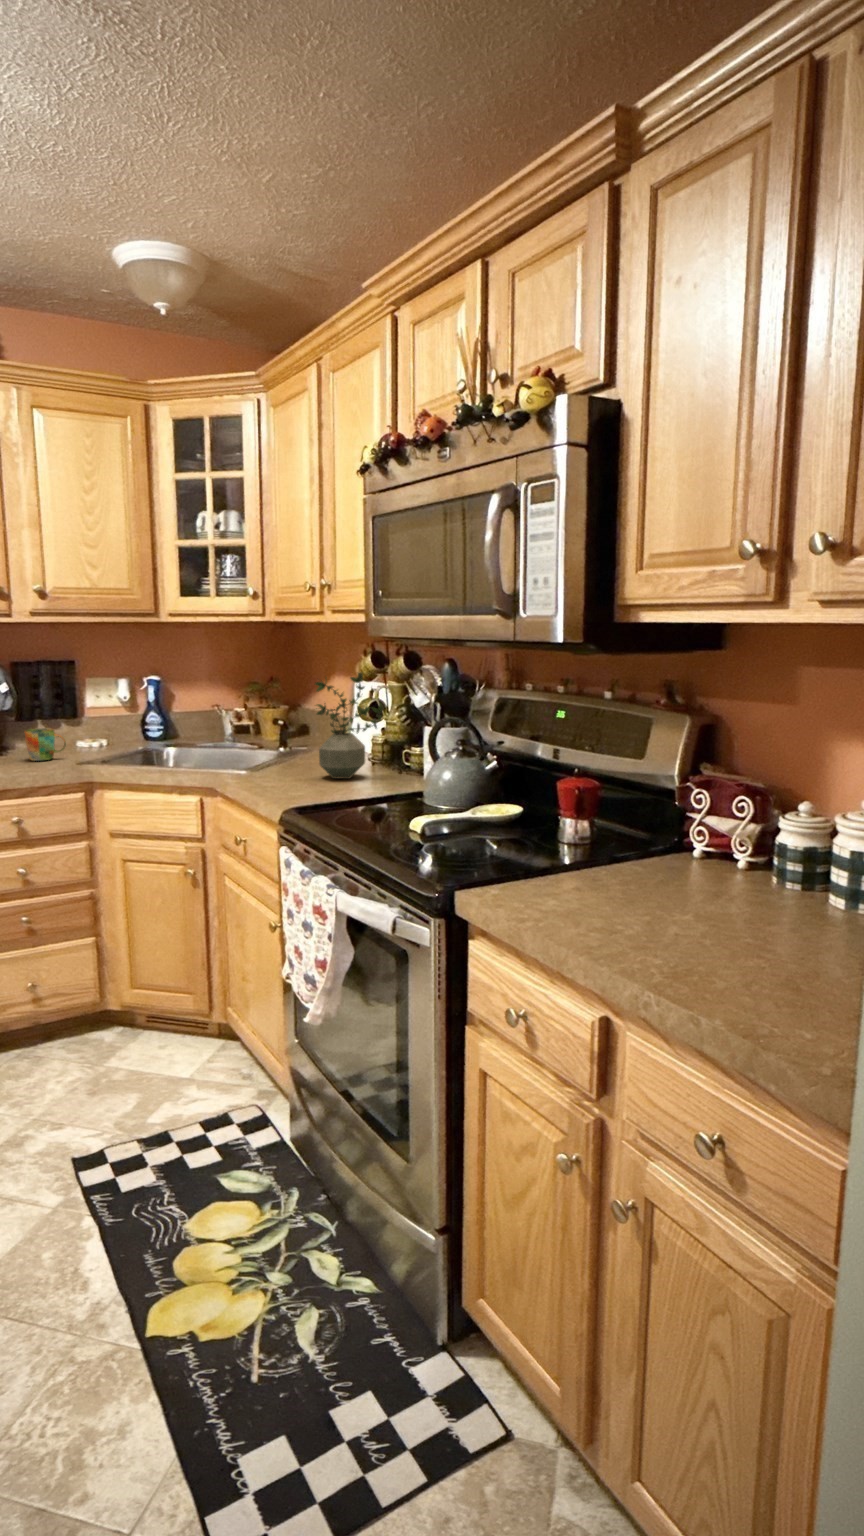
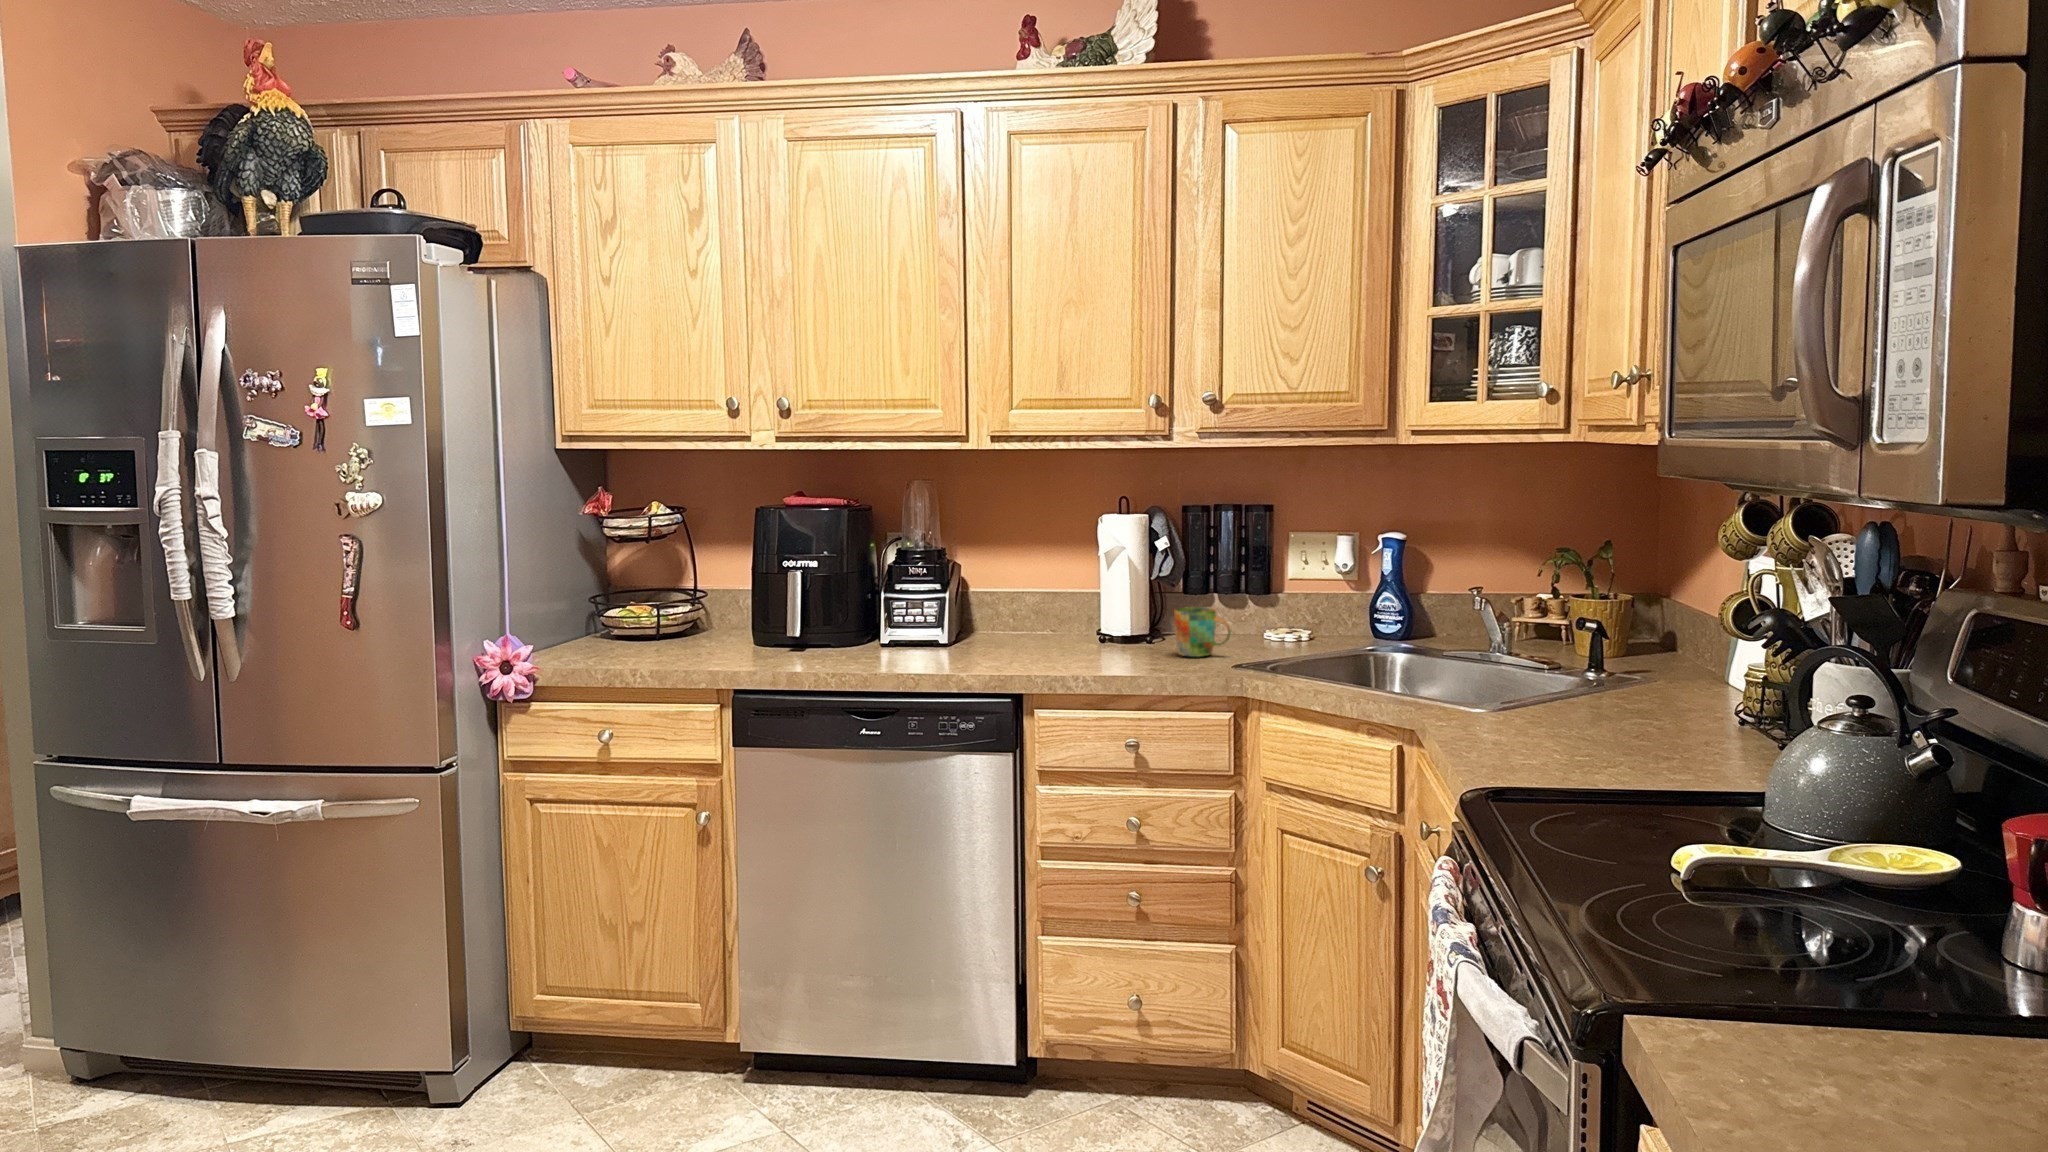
potted plant: present [315,673,384,779] -> none [1588,541,1735,746]

